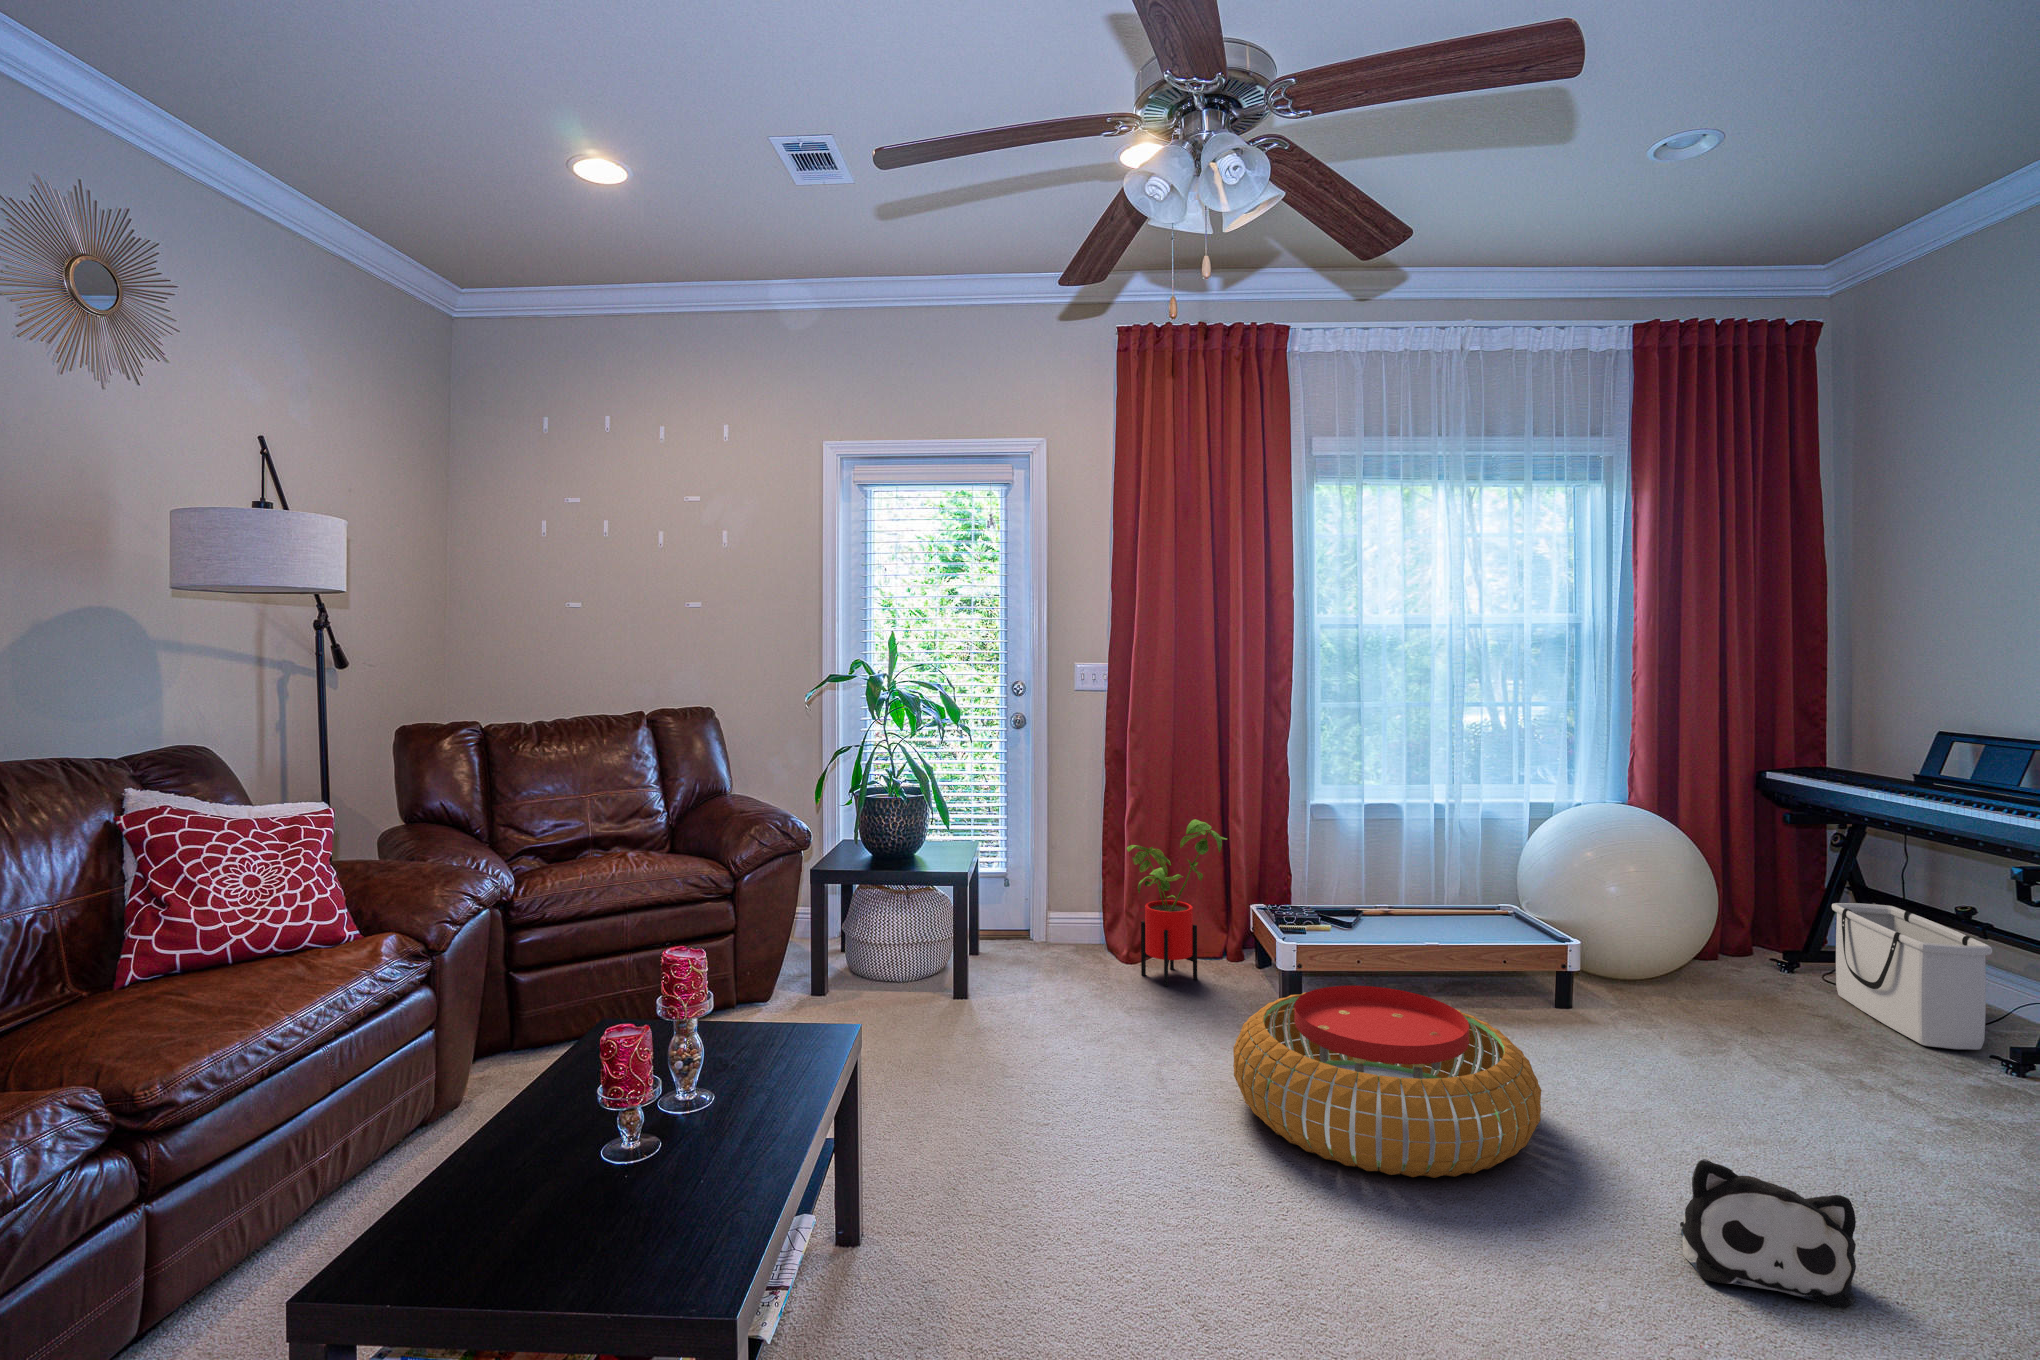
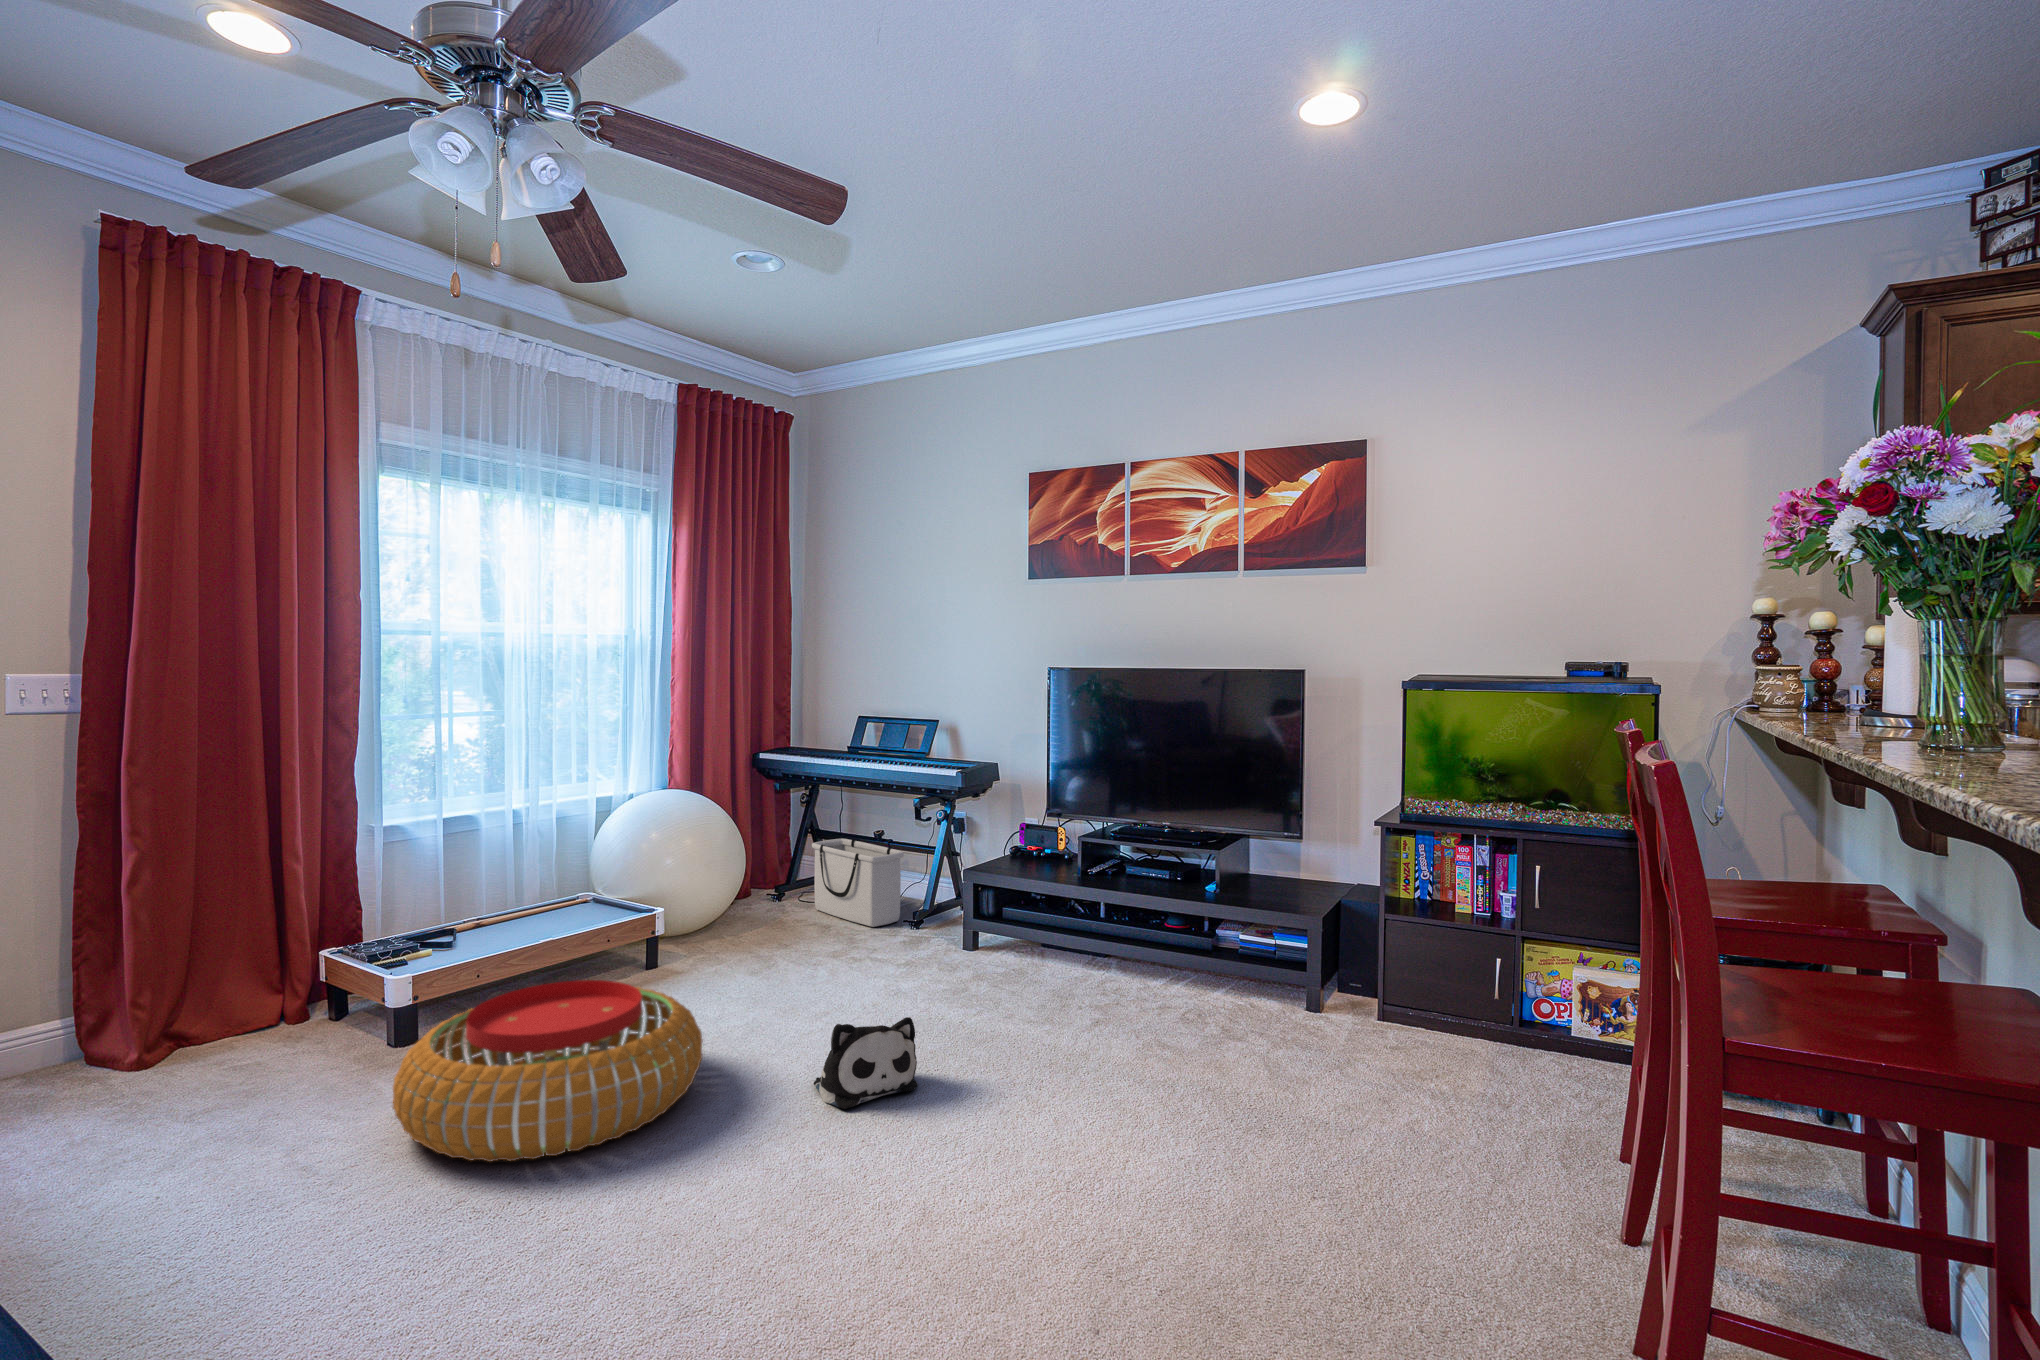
house plant: present [1127,819,1227,986] -> none [134,861,295,1078]

